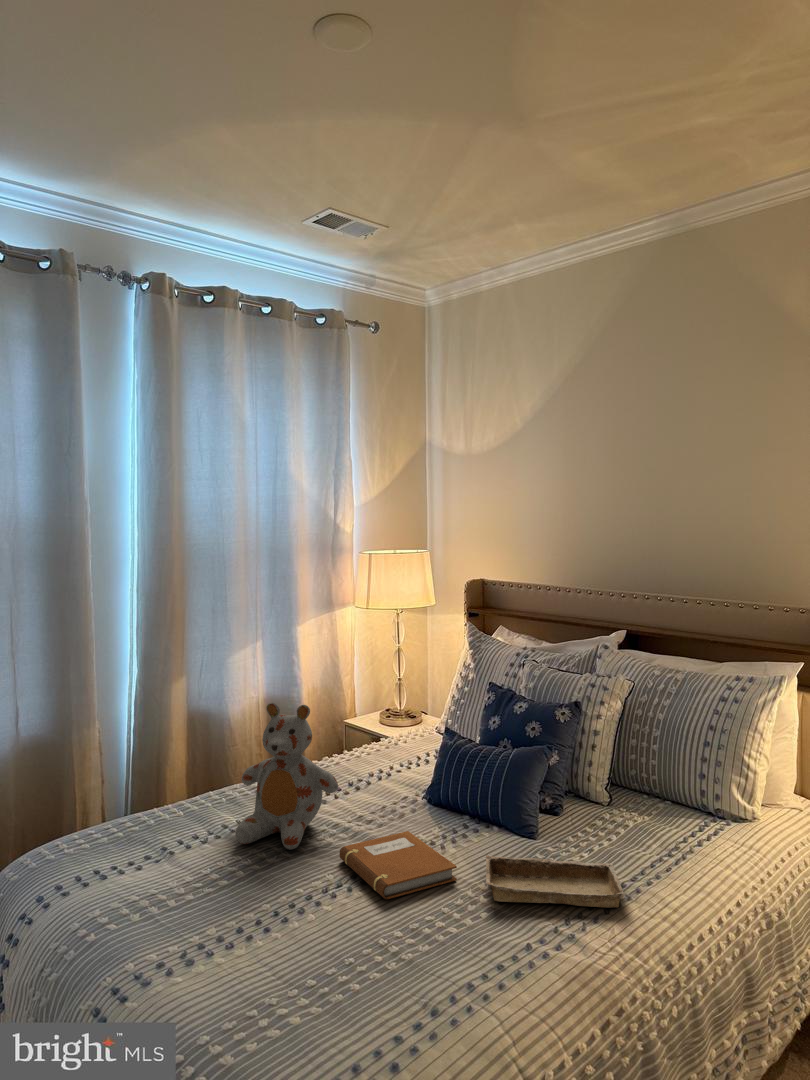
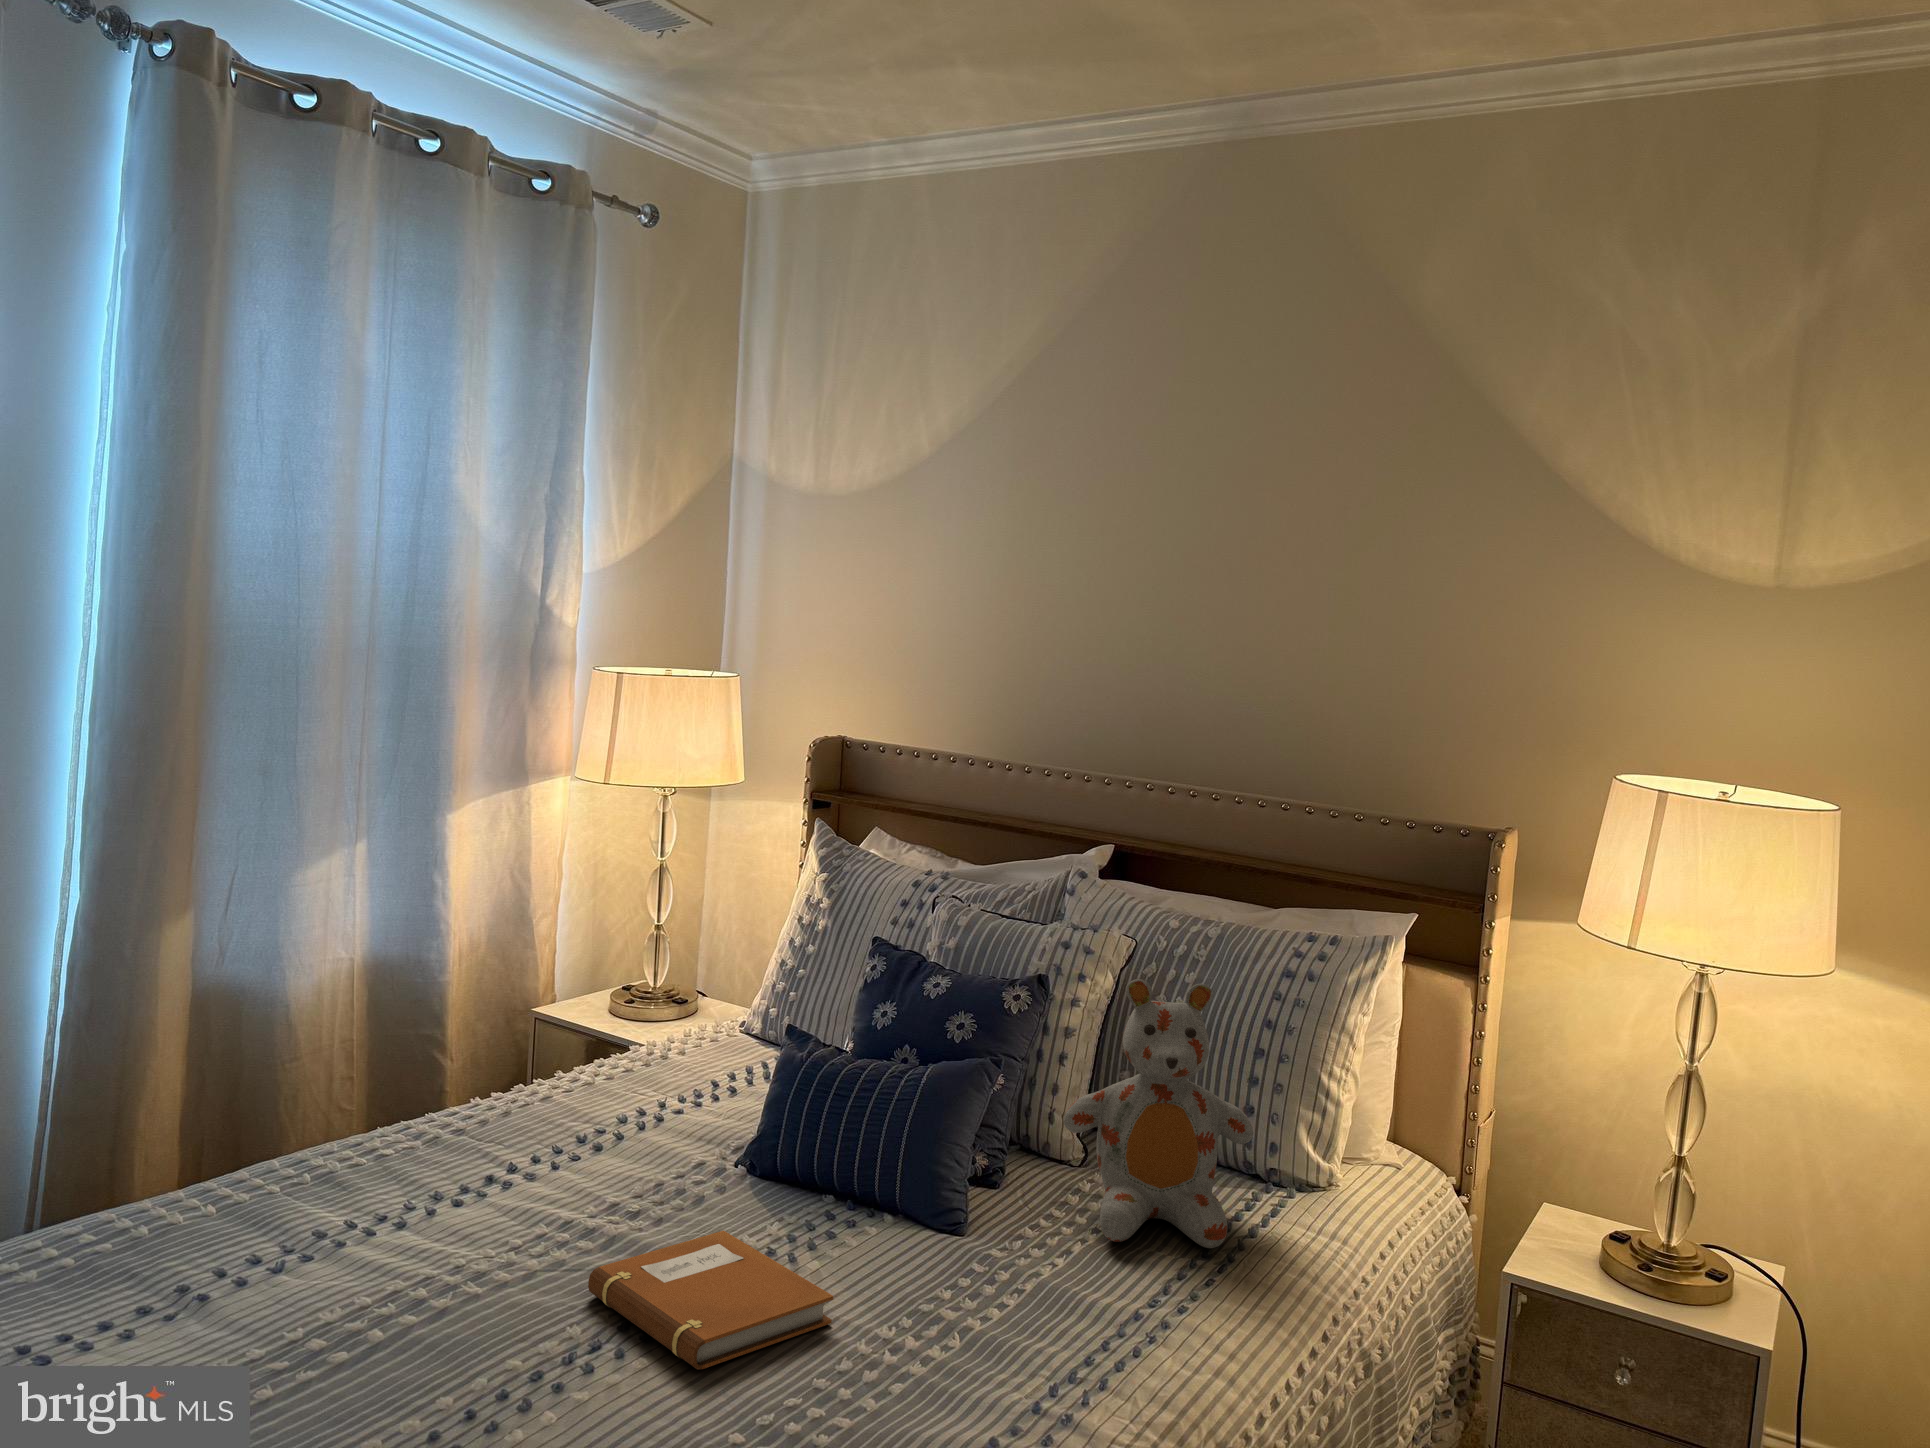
stuffed bear: present [235,703,338,850] -> present [1063,979,1254,1248]
tray: present [485,856,624,908] -> none [887,1272,1149,1360]

